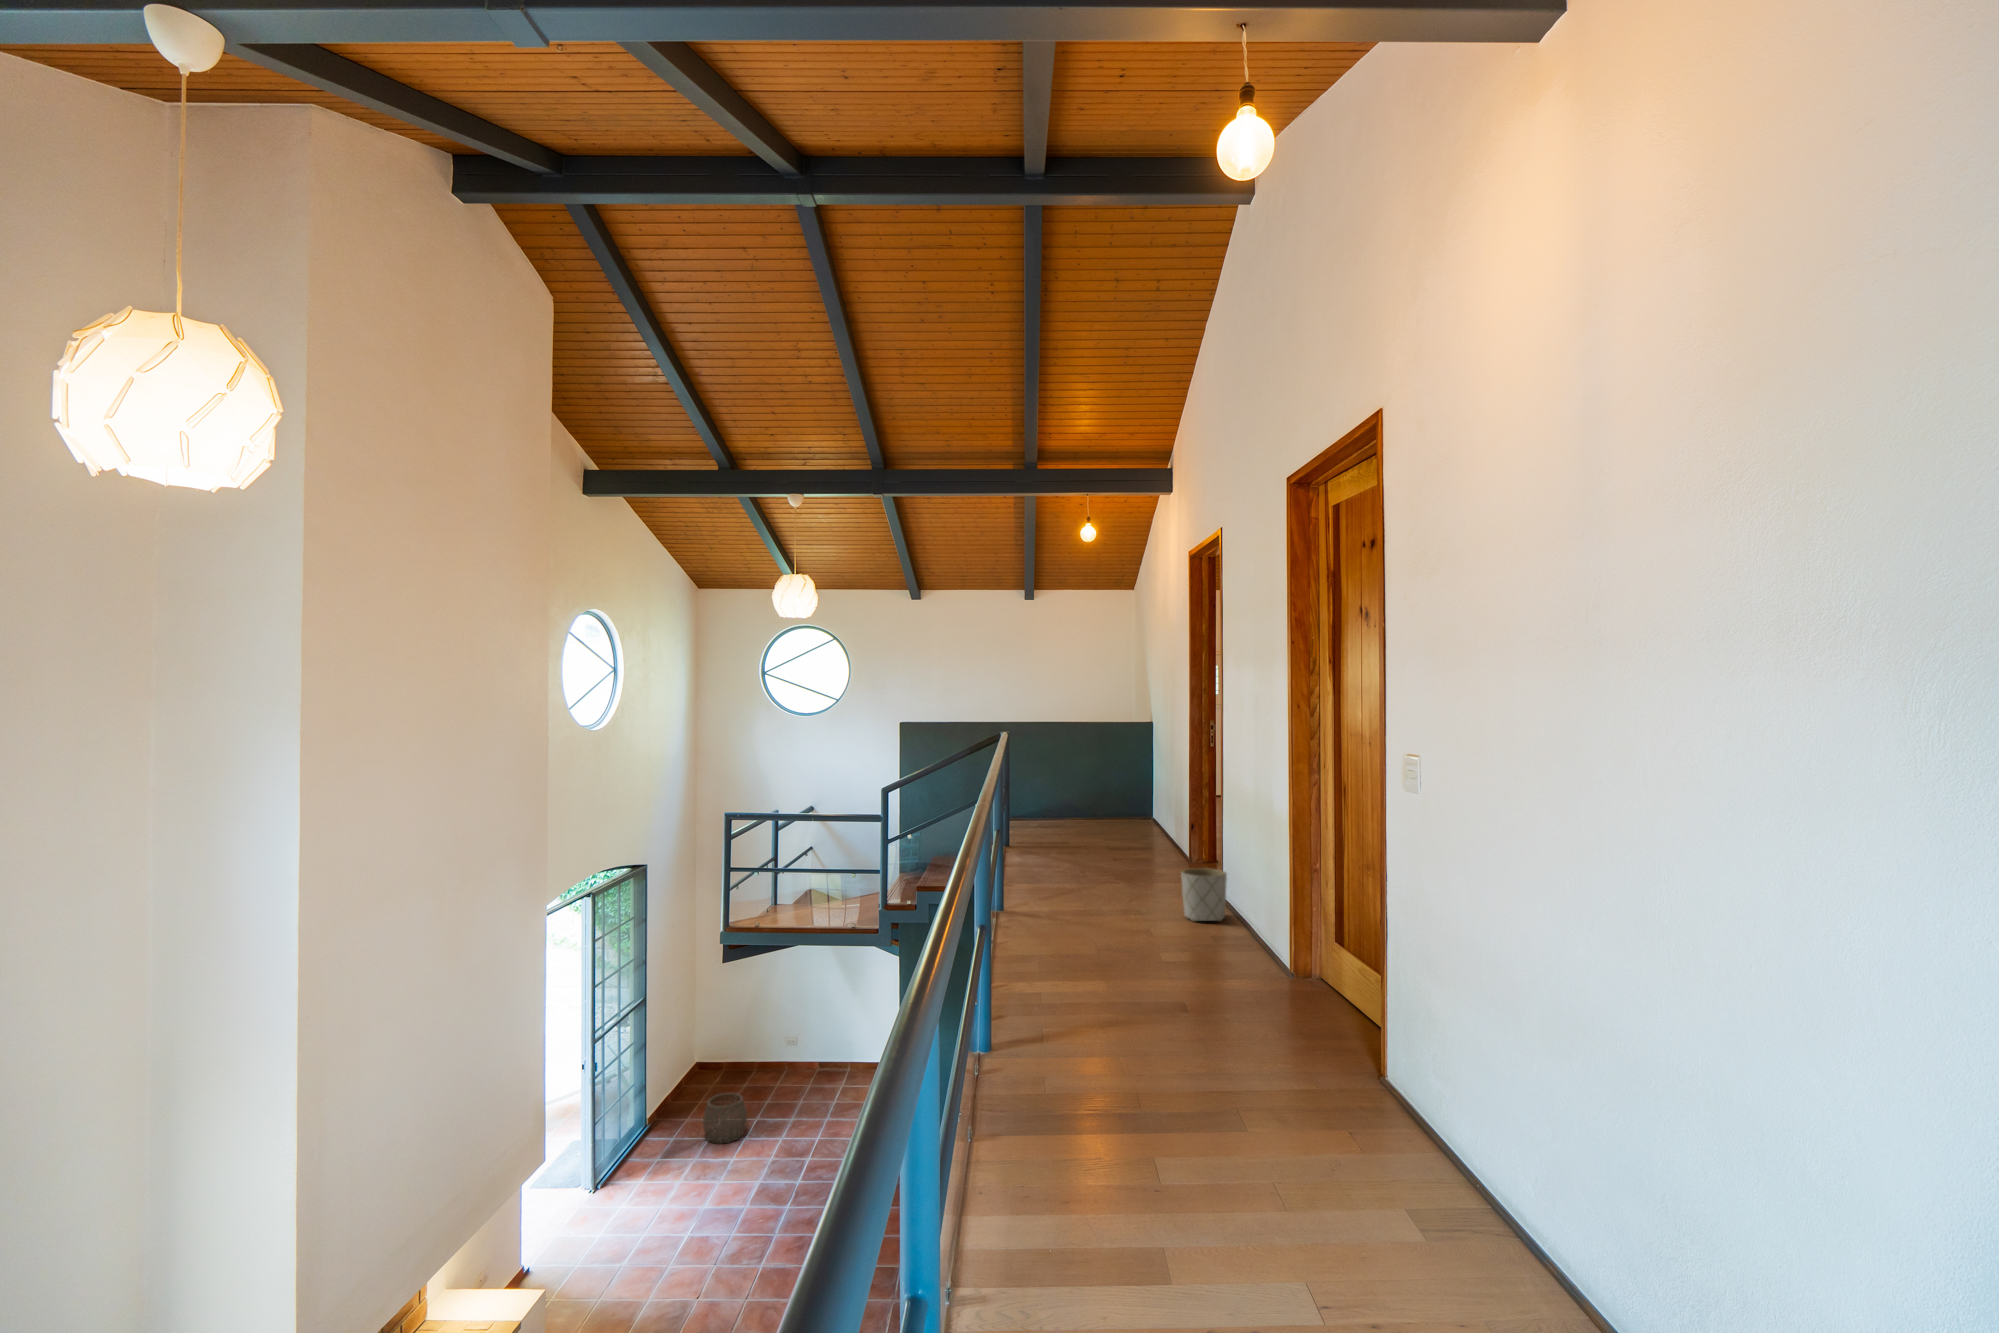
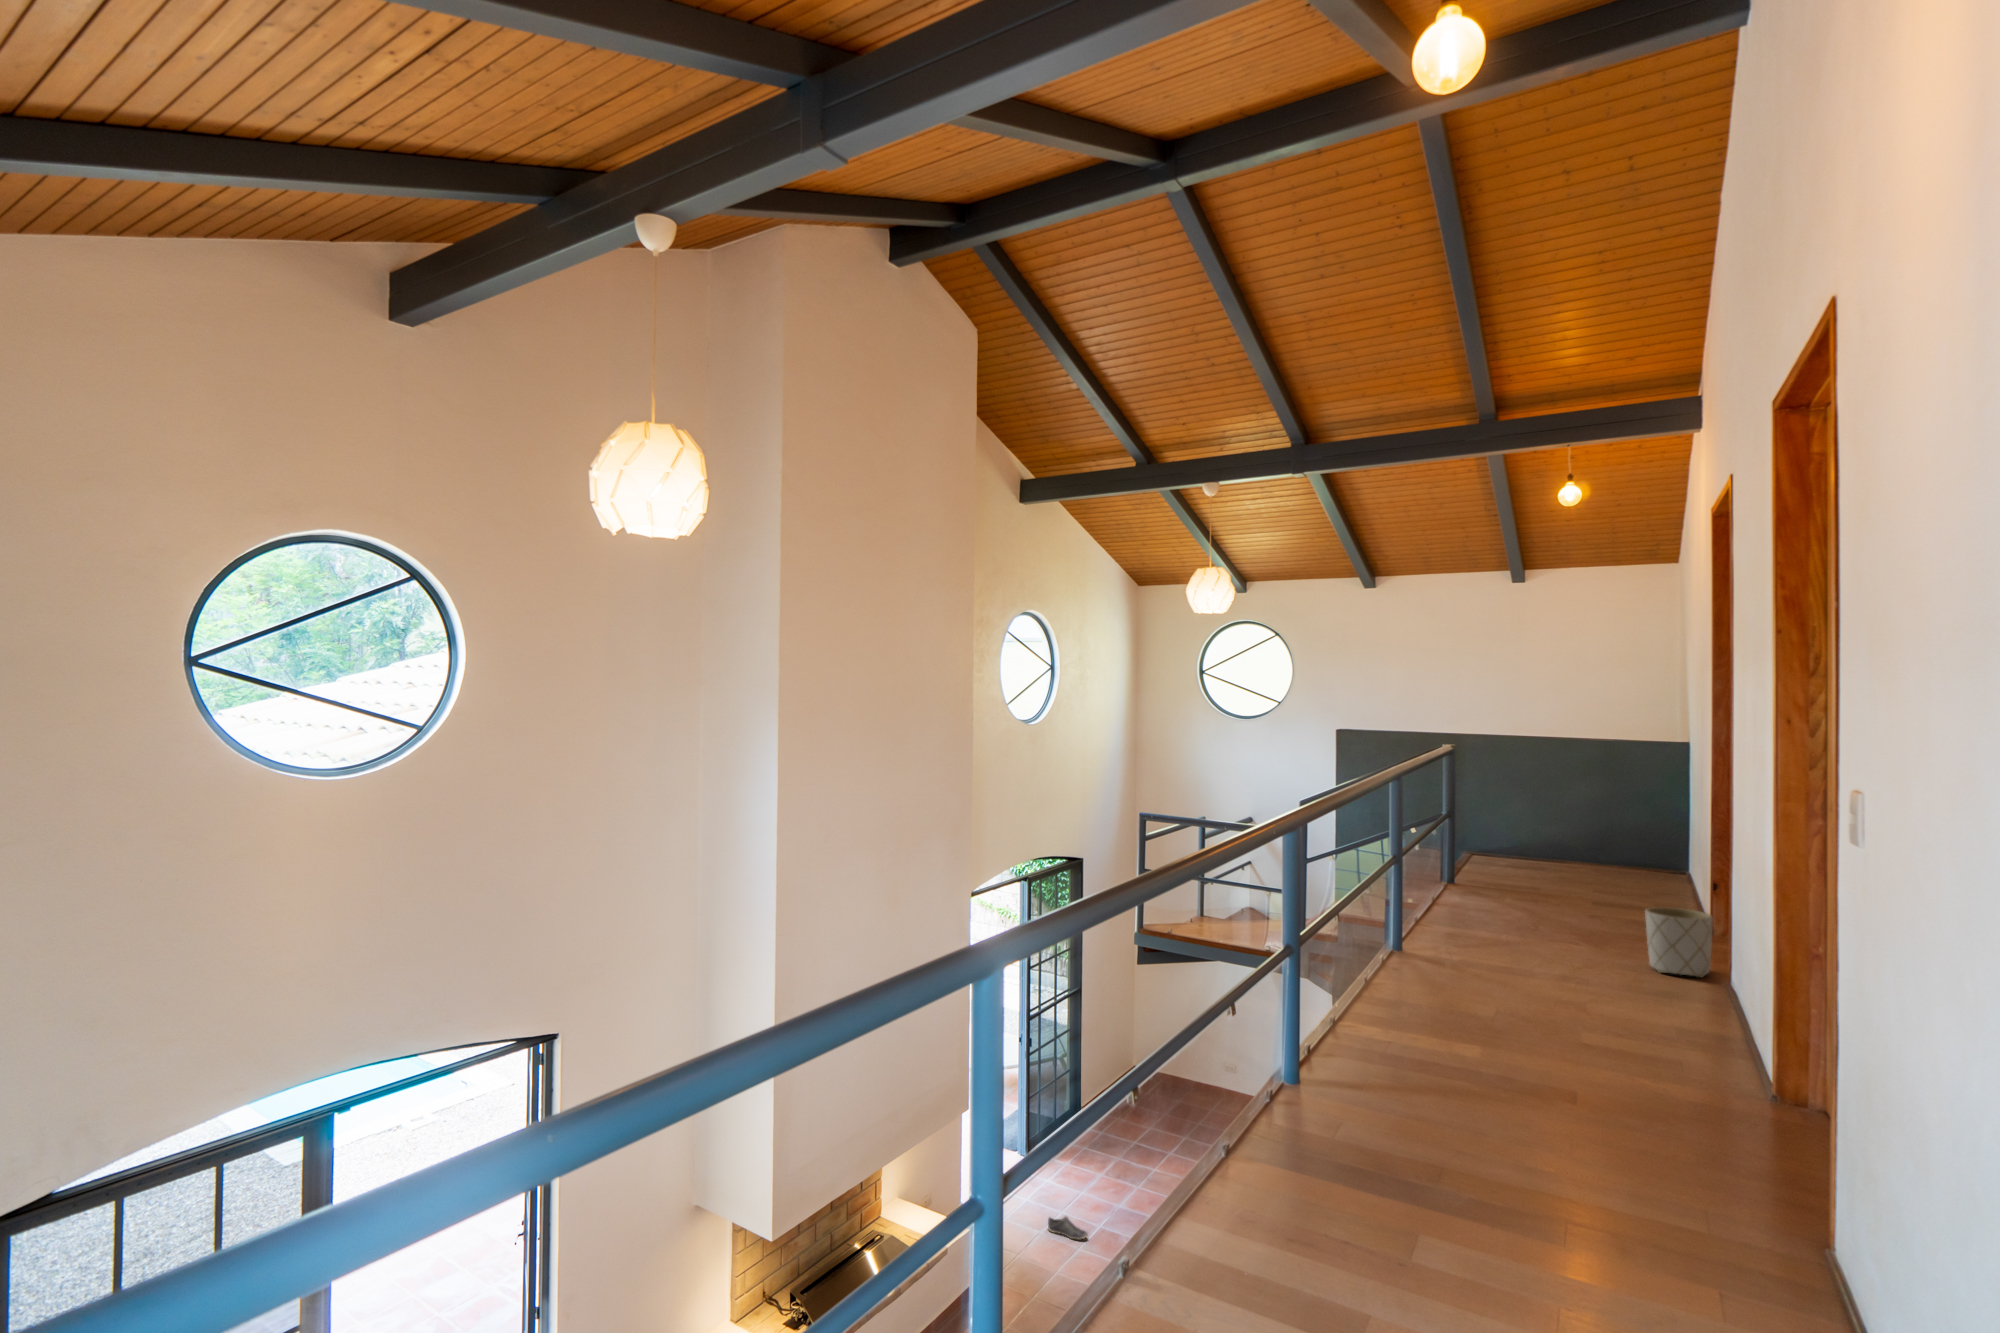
woven basket: present [703,1093,747,1143] -> none [1130,1095,1174,1146]
shoe: none [632,1240,677,1261] -> present [1048,1217,1088,1239]

